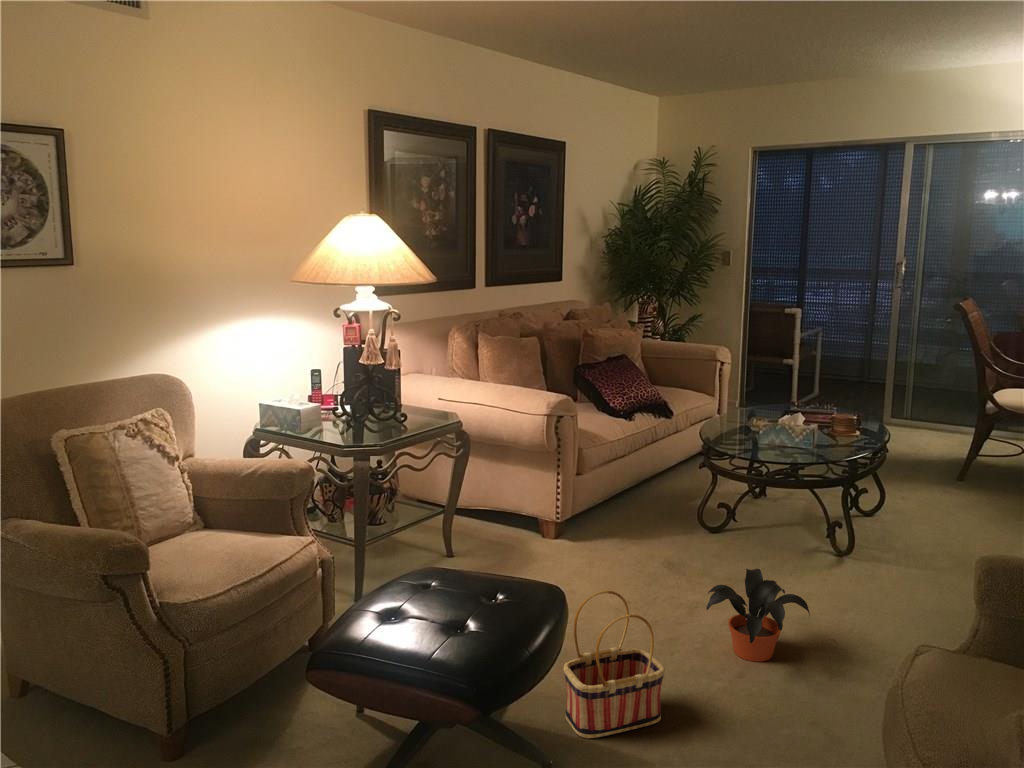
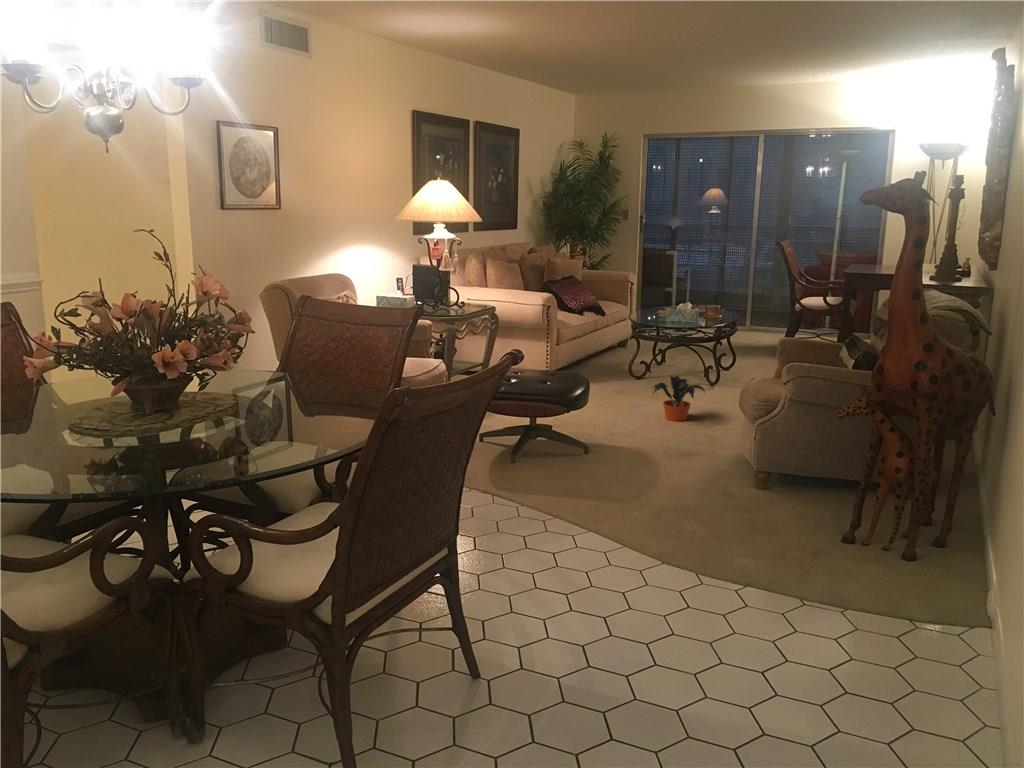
basket: present [564,591,665,738] -> none [589,376,640,446]

